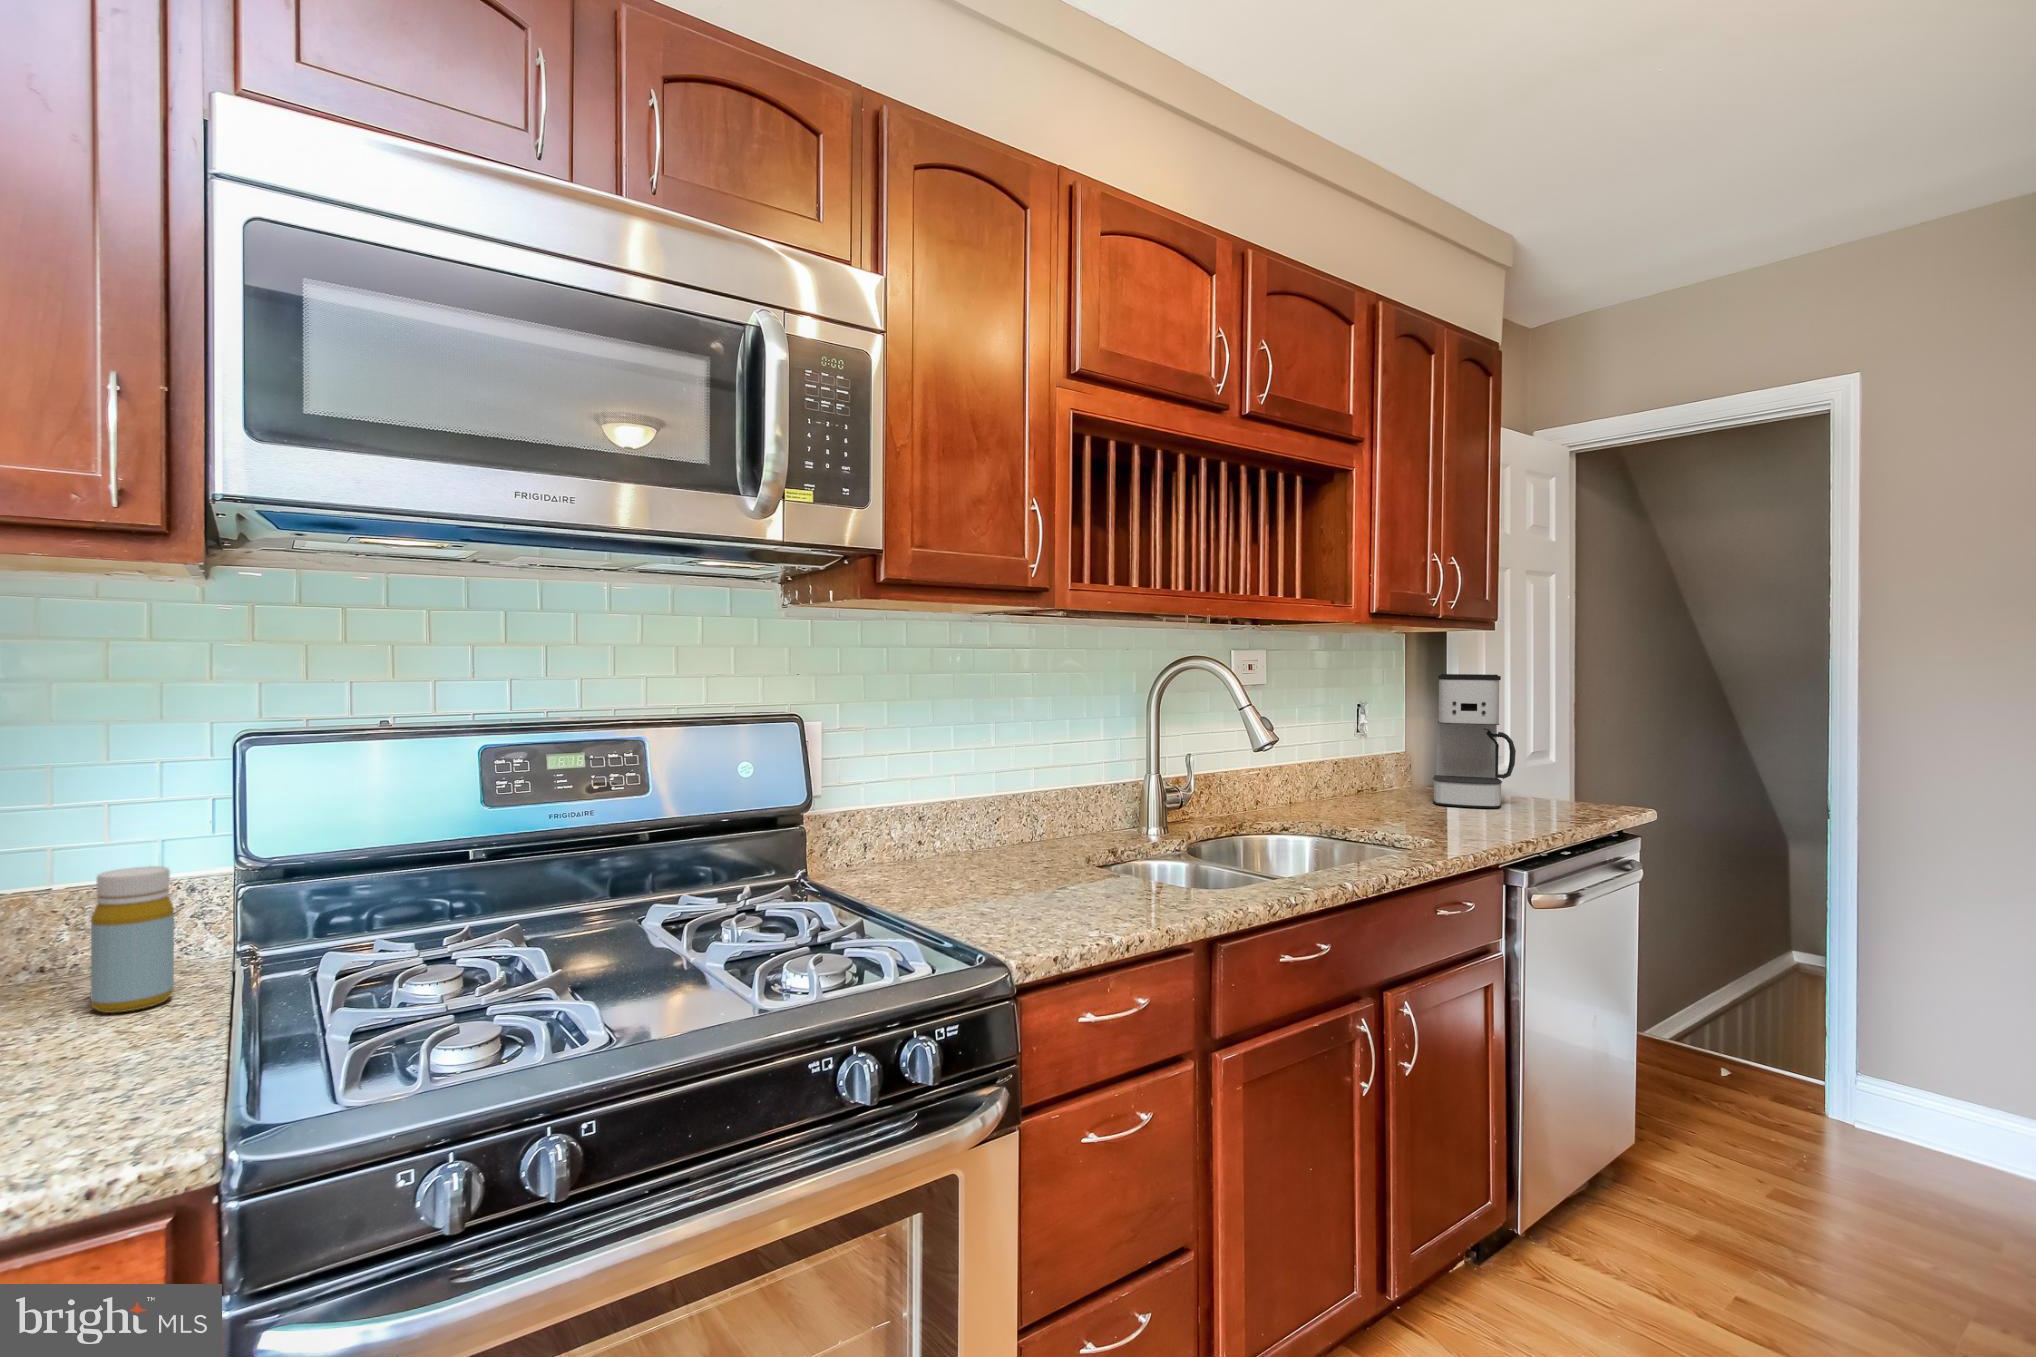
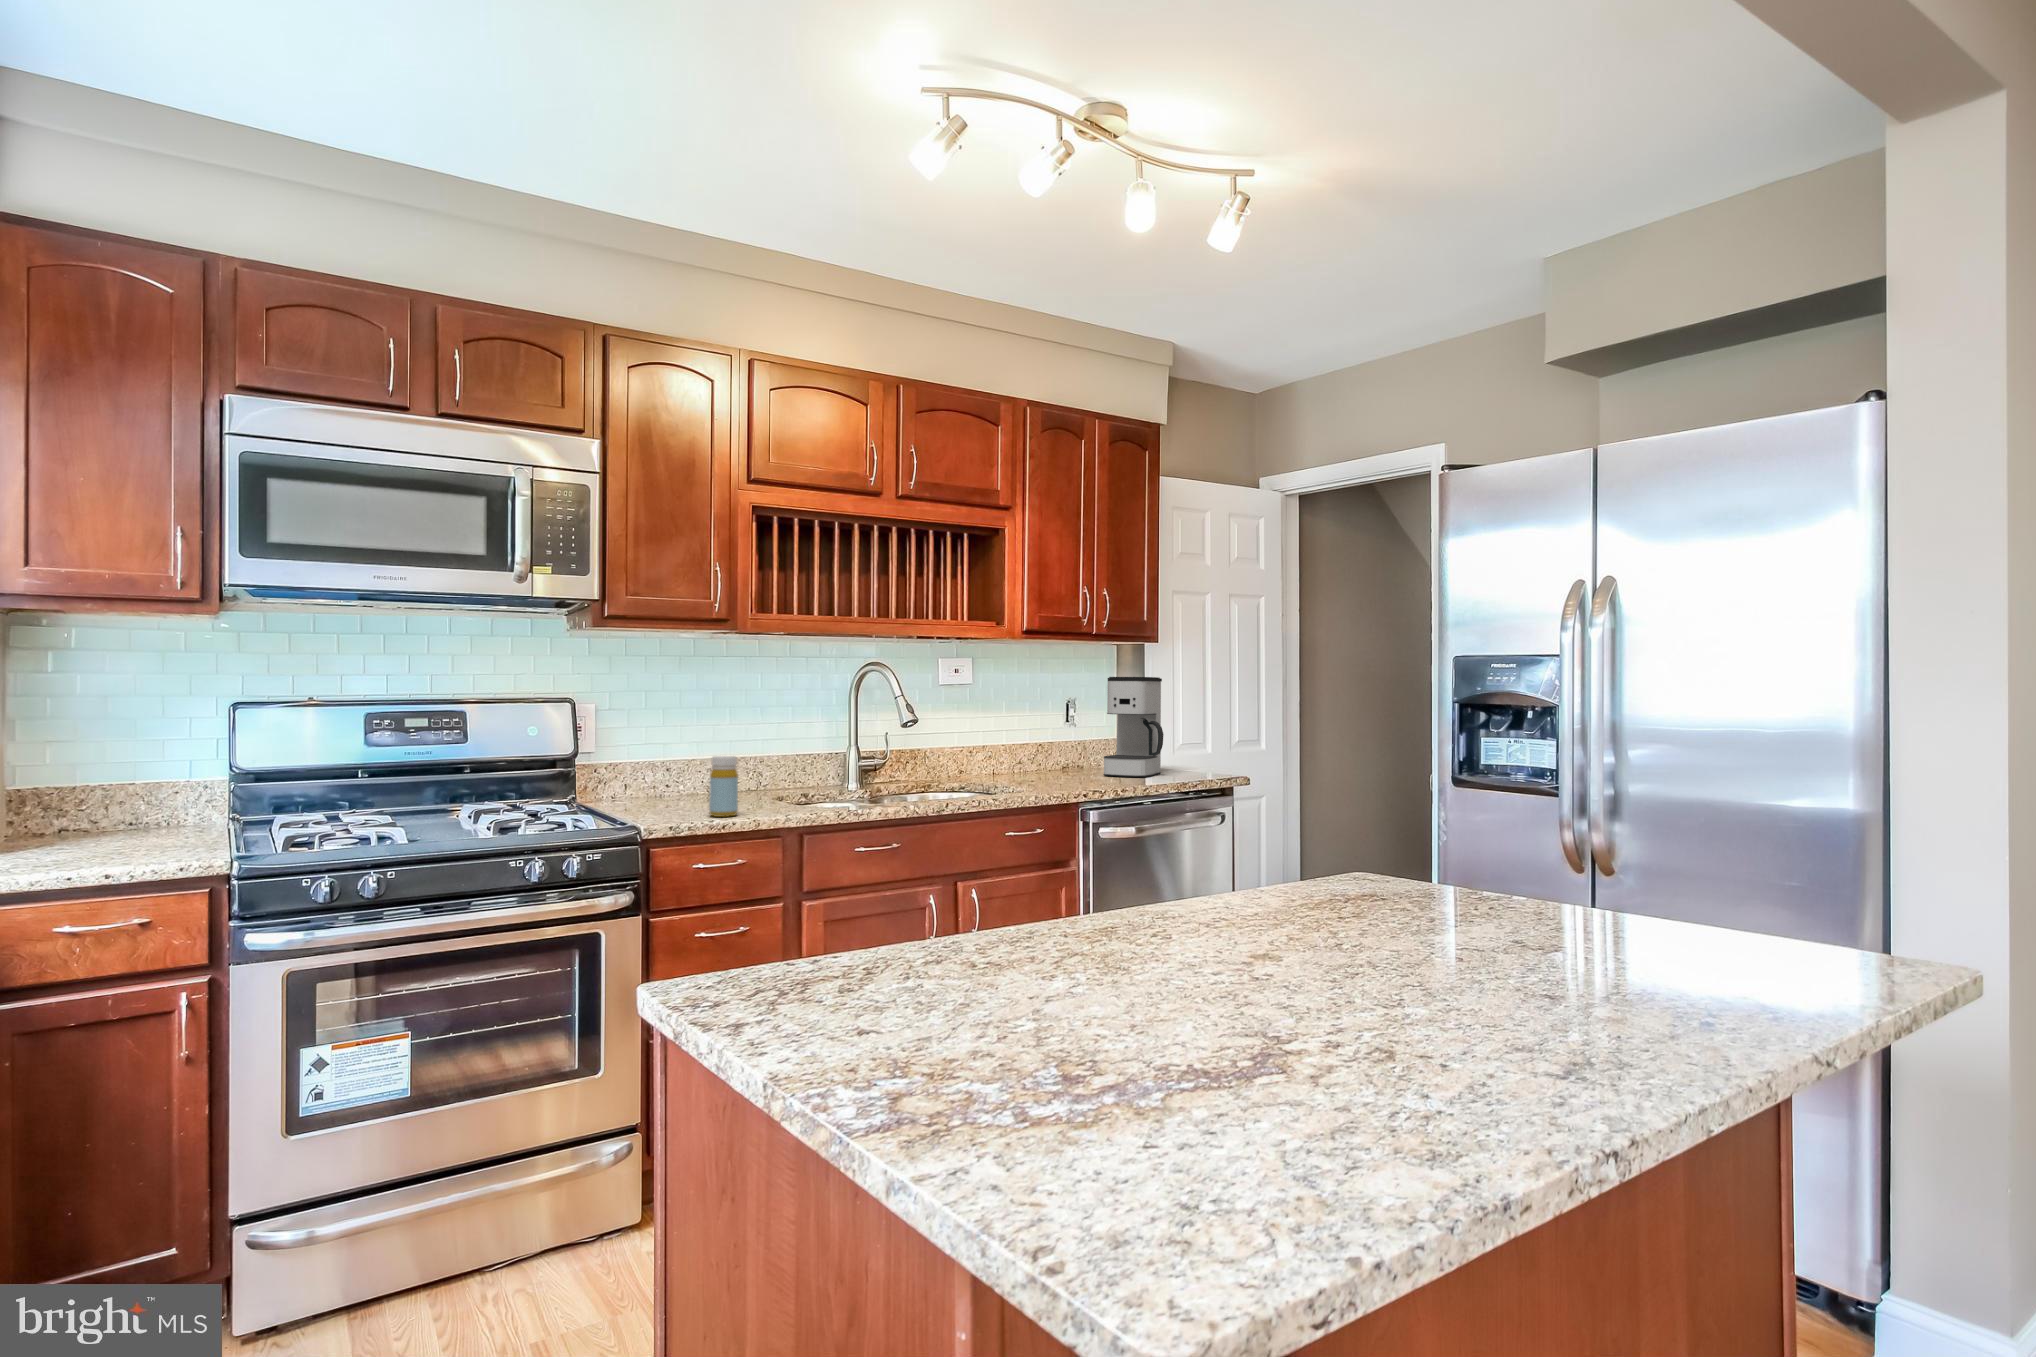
bottle: present [91,866,174,1013] -> present [709,756,738,817]

